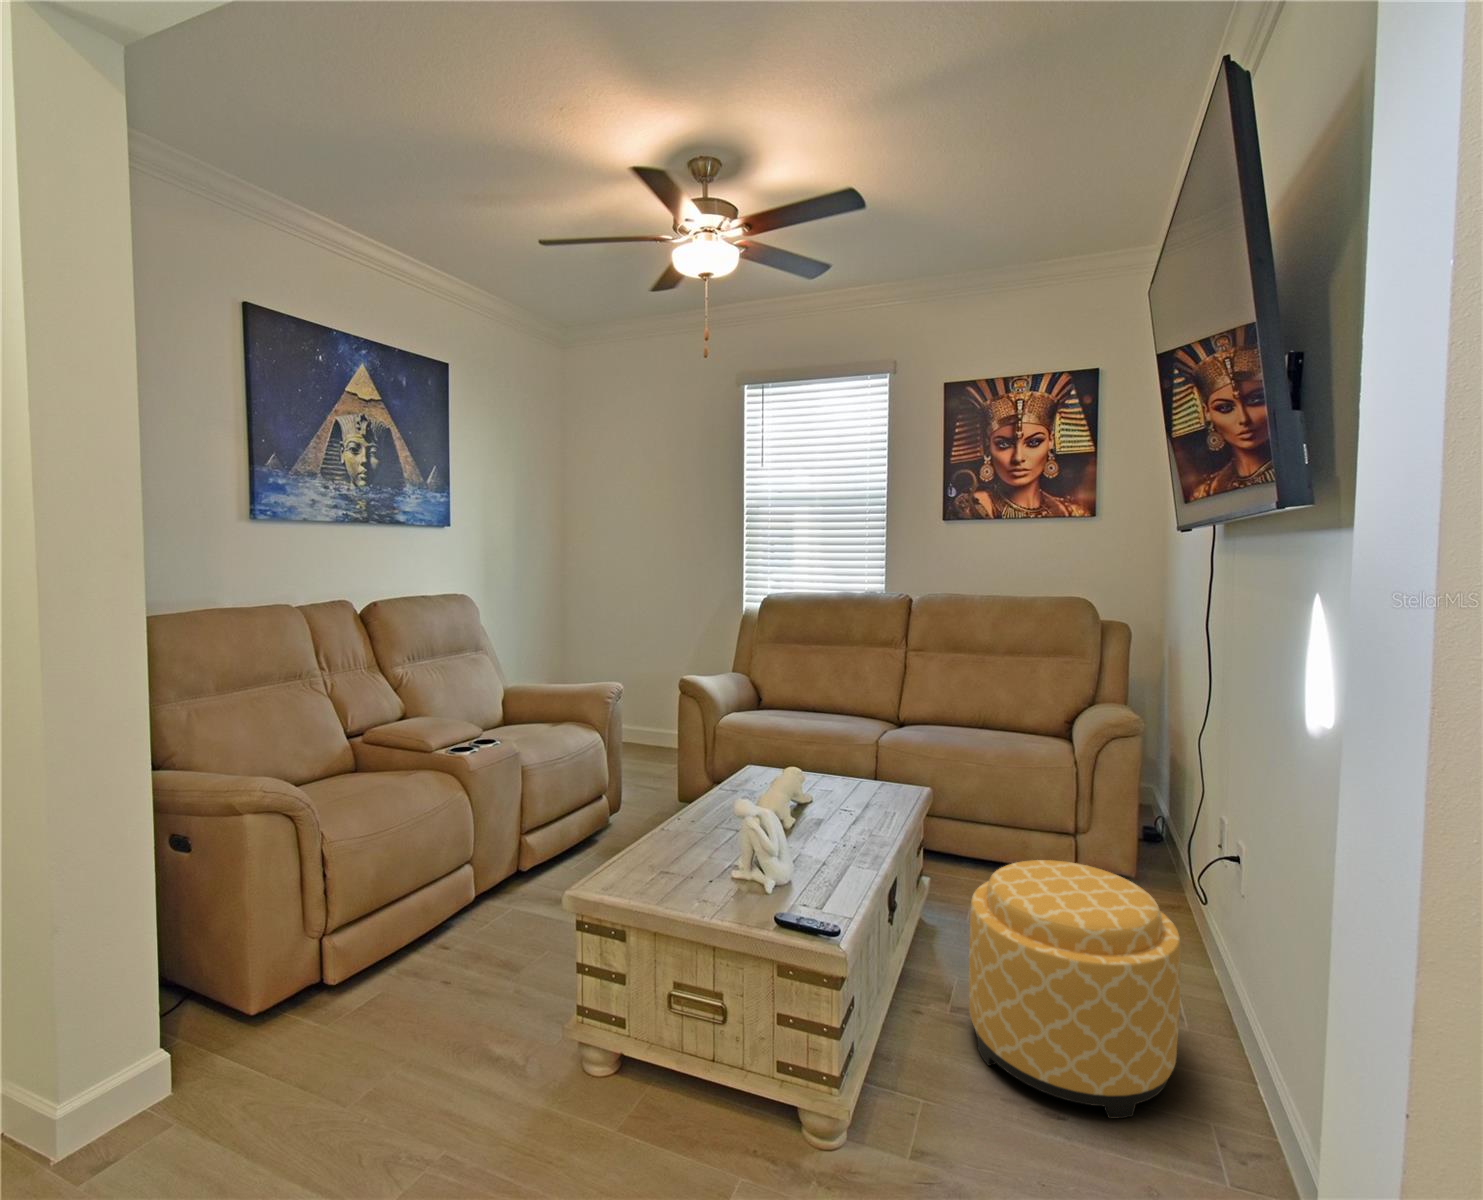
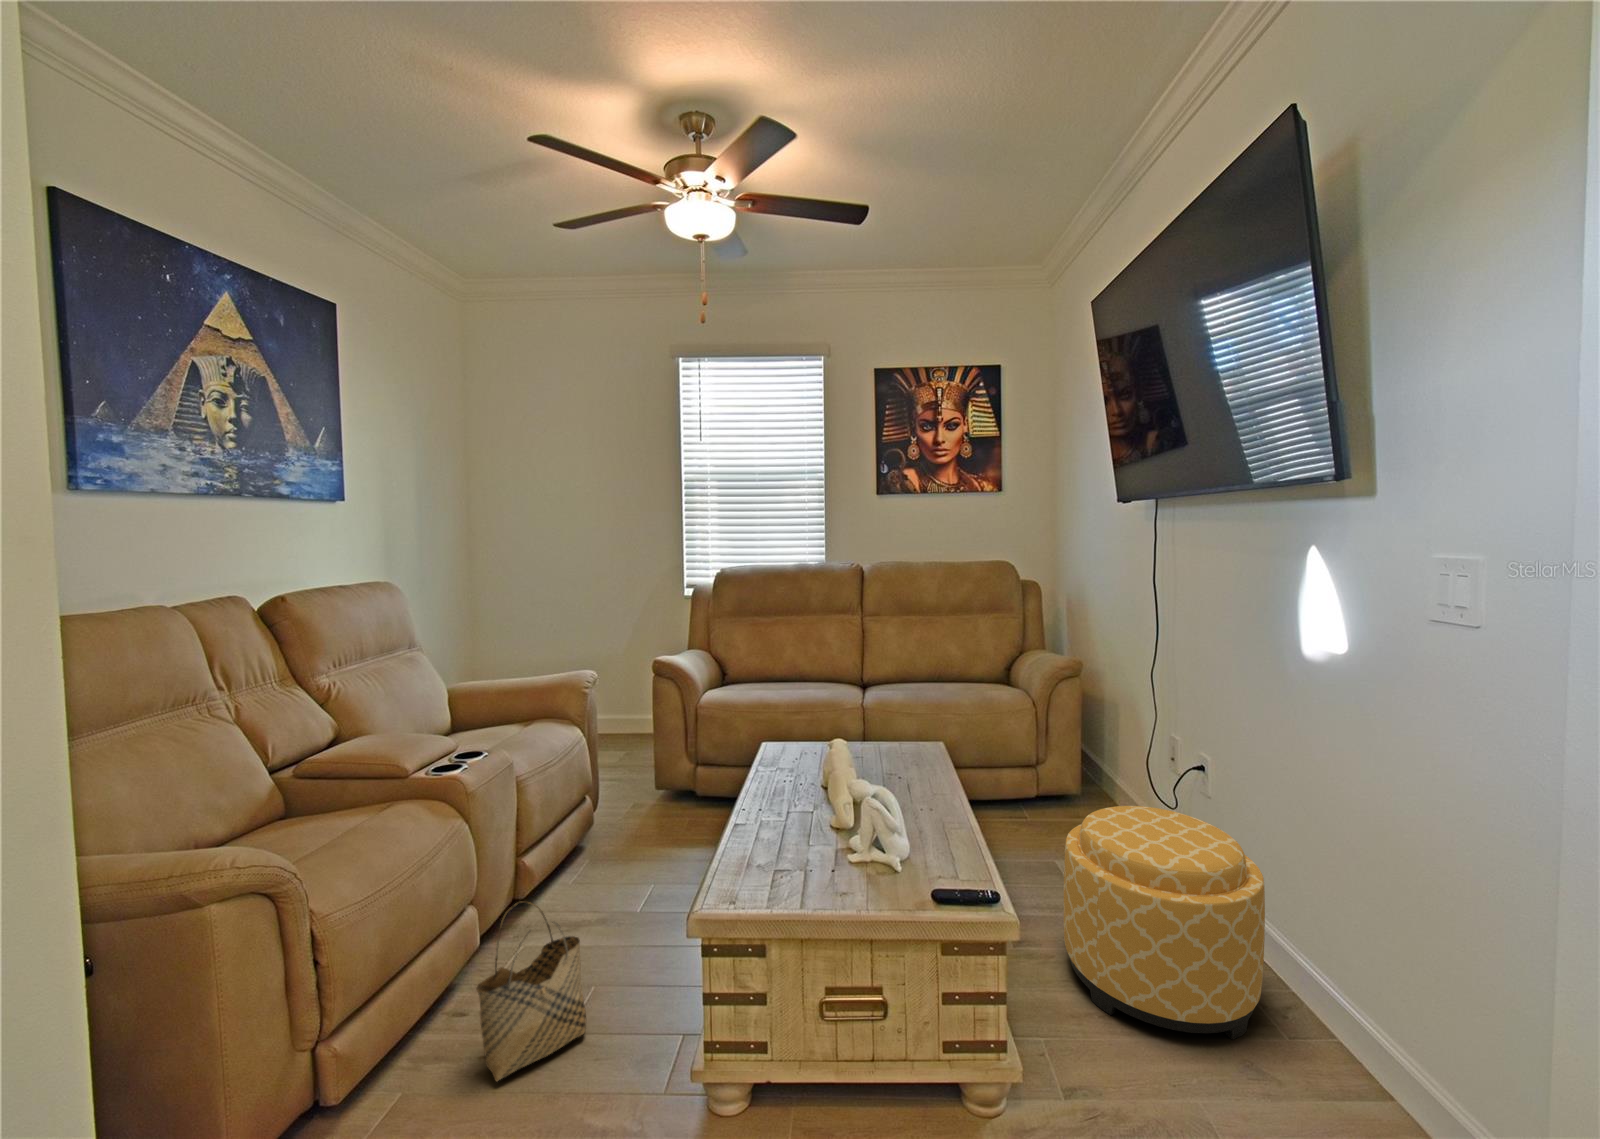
woven basket: none [436,849,525,981] -> present [476,901,586,1081]

